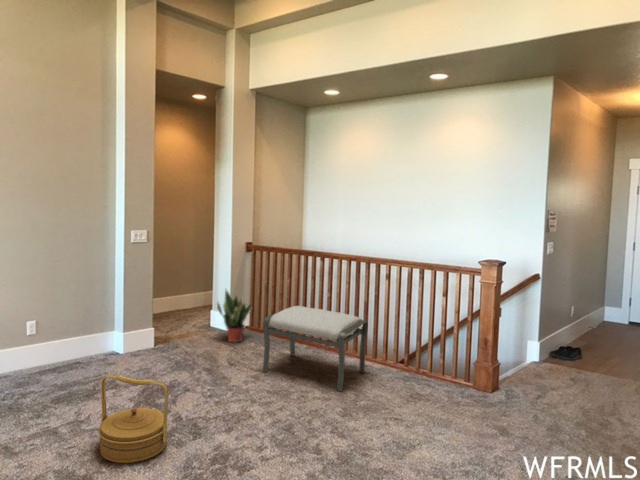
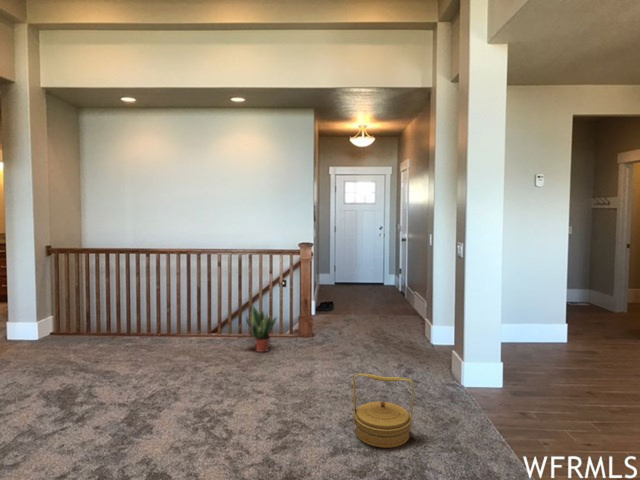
ottoman: present [263,306,368,391] -> none [283,318,378,395]
basket: present [98,374,169,463] -> present [353,373,414,448]

